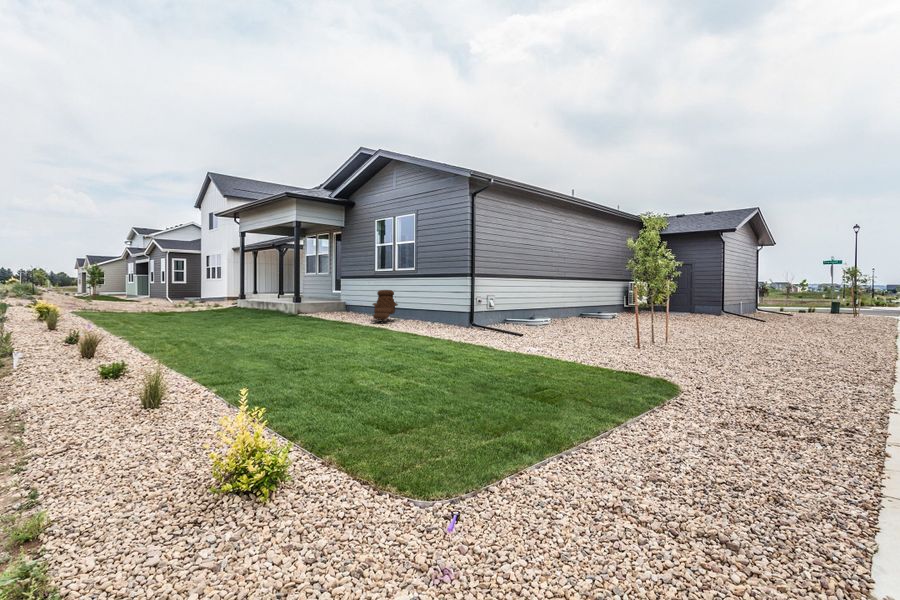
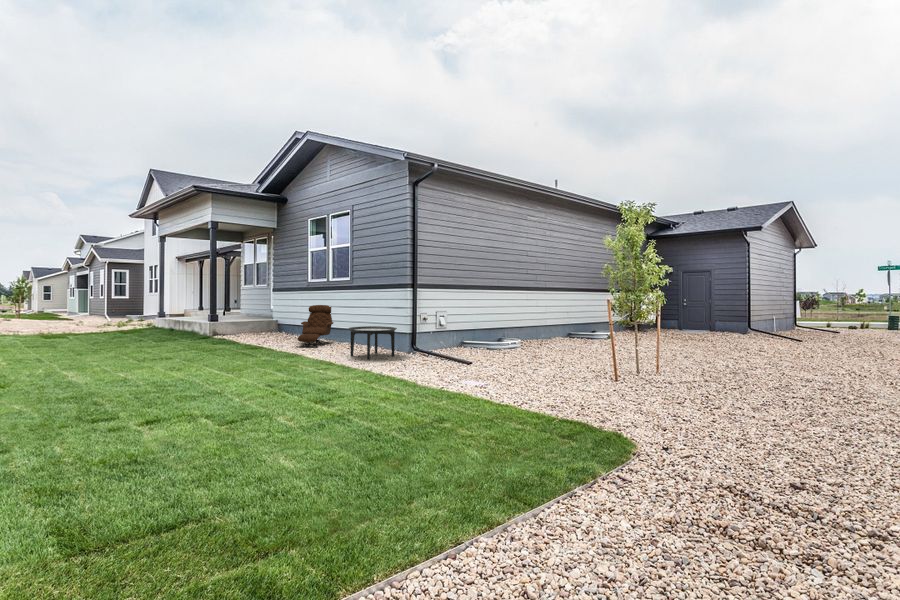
round table: none [422,307,459,333] -> present [348,326,397,359]

